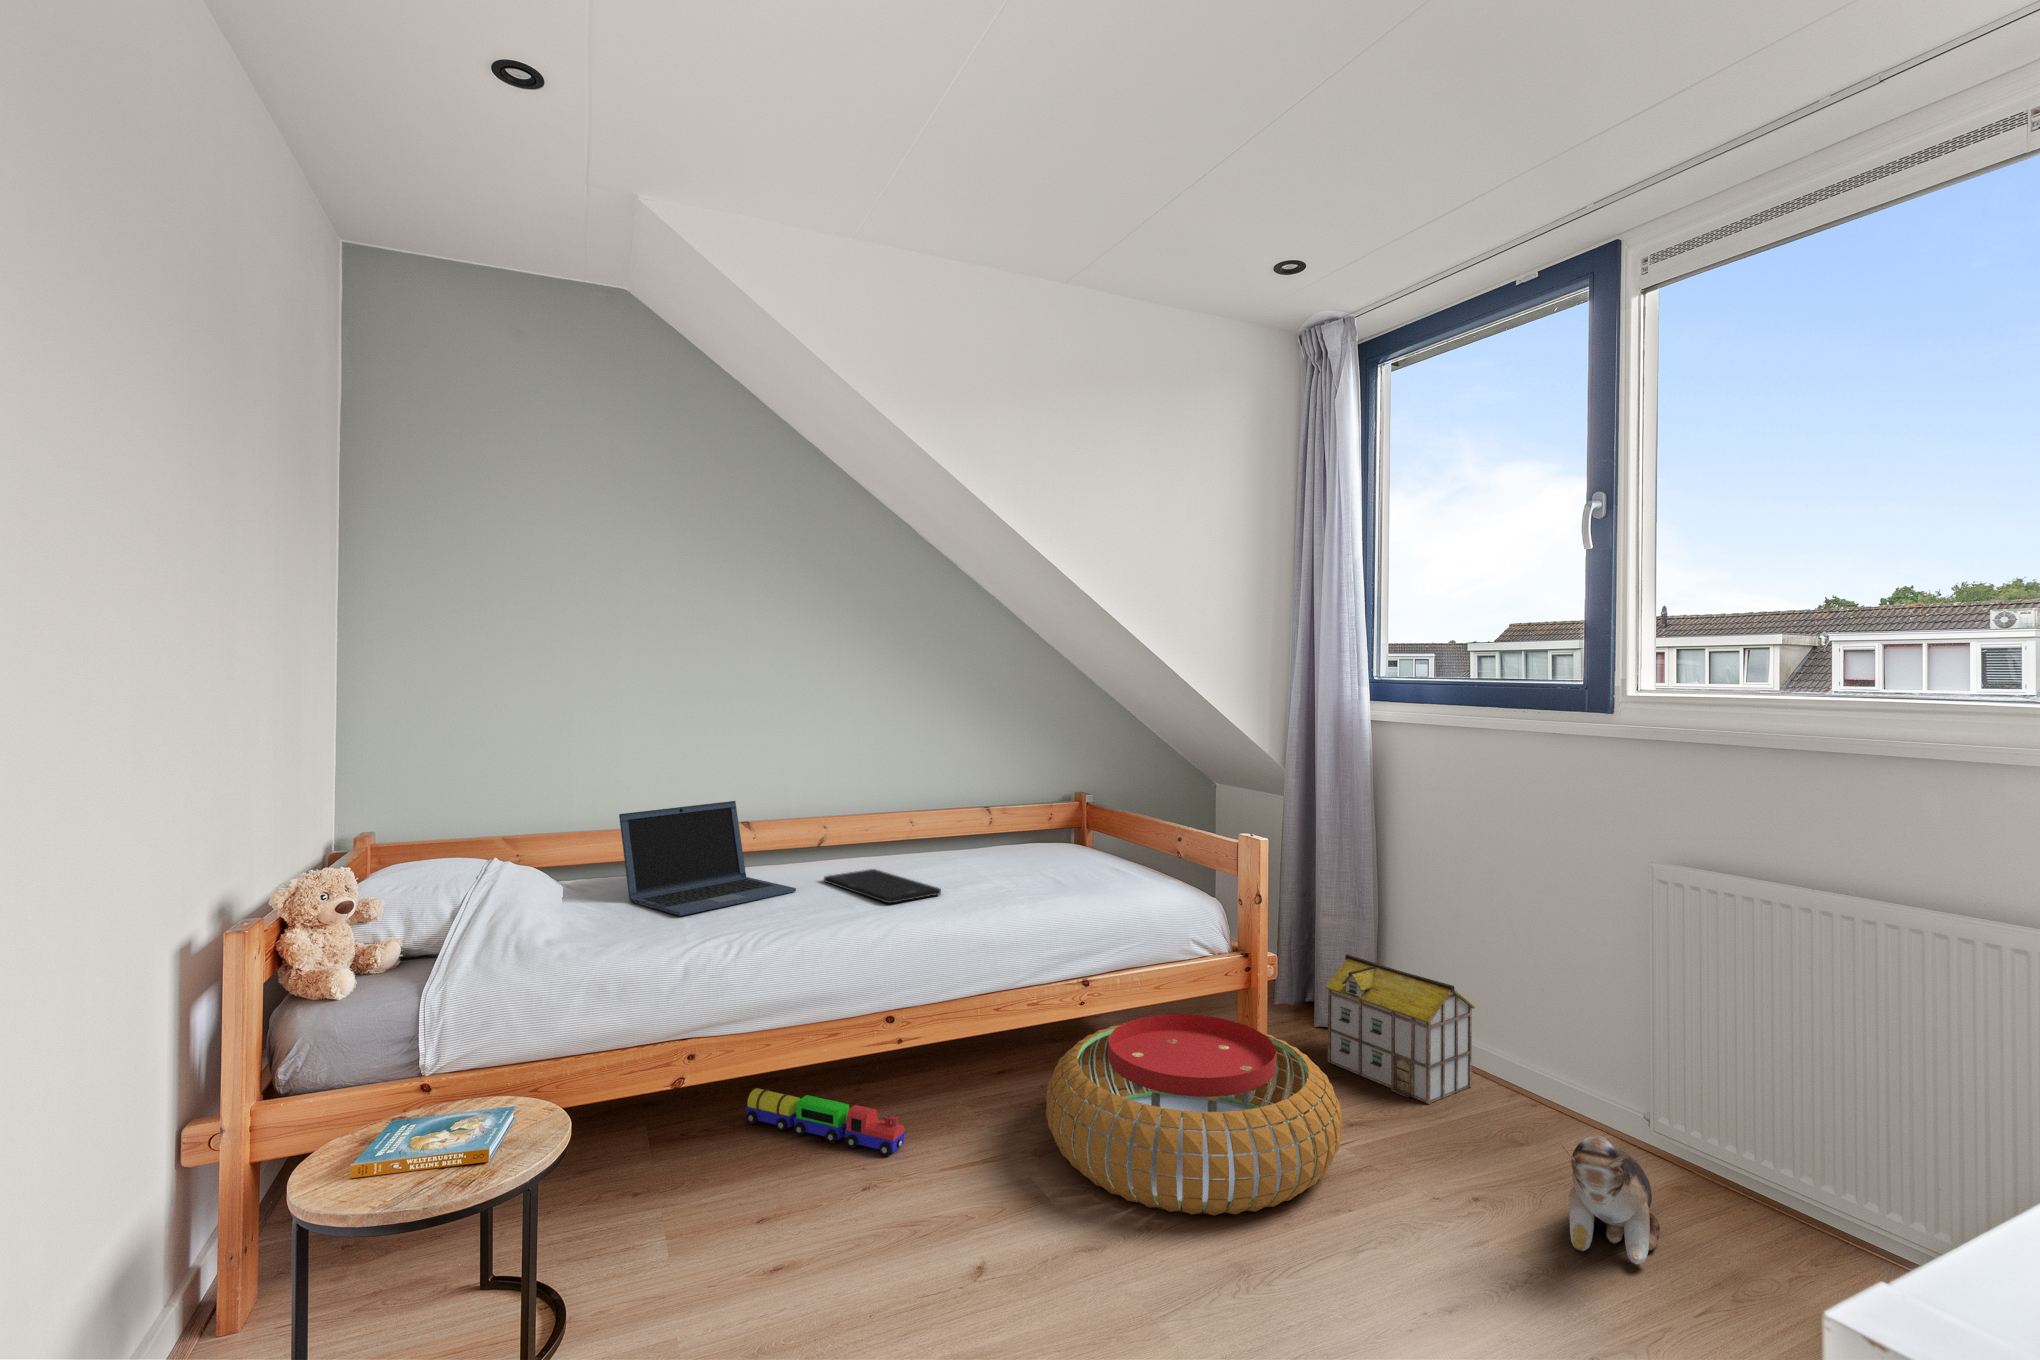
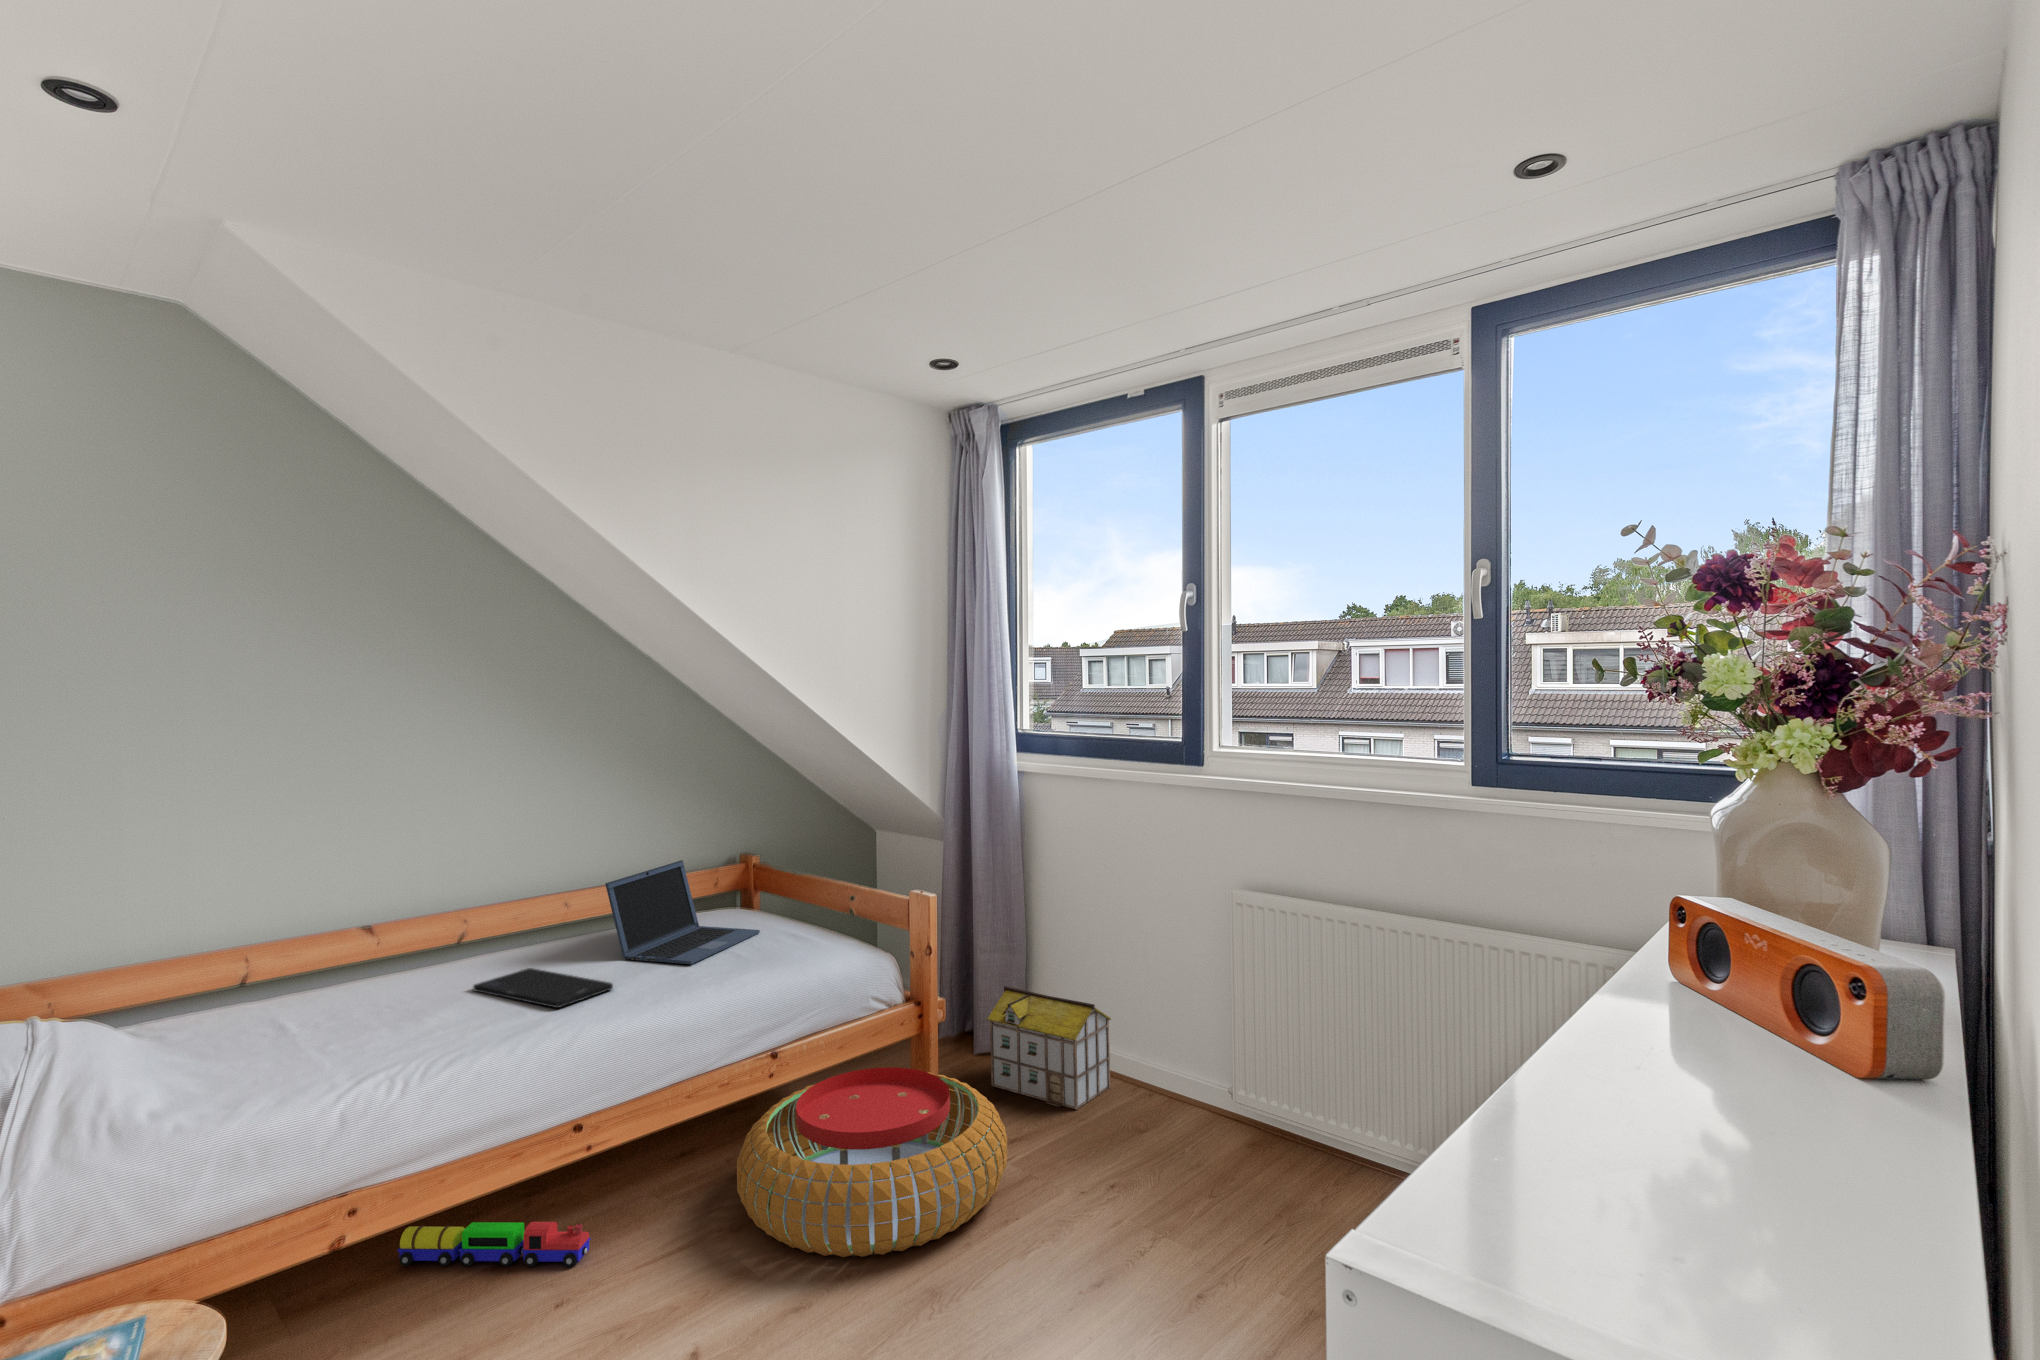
laptop: present [619,801,796,916] -> present [605,860,760,964]
plush toy: present [1561,1135,1660,1264] -> none [1175,1118,1247,1213]

